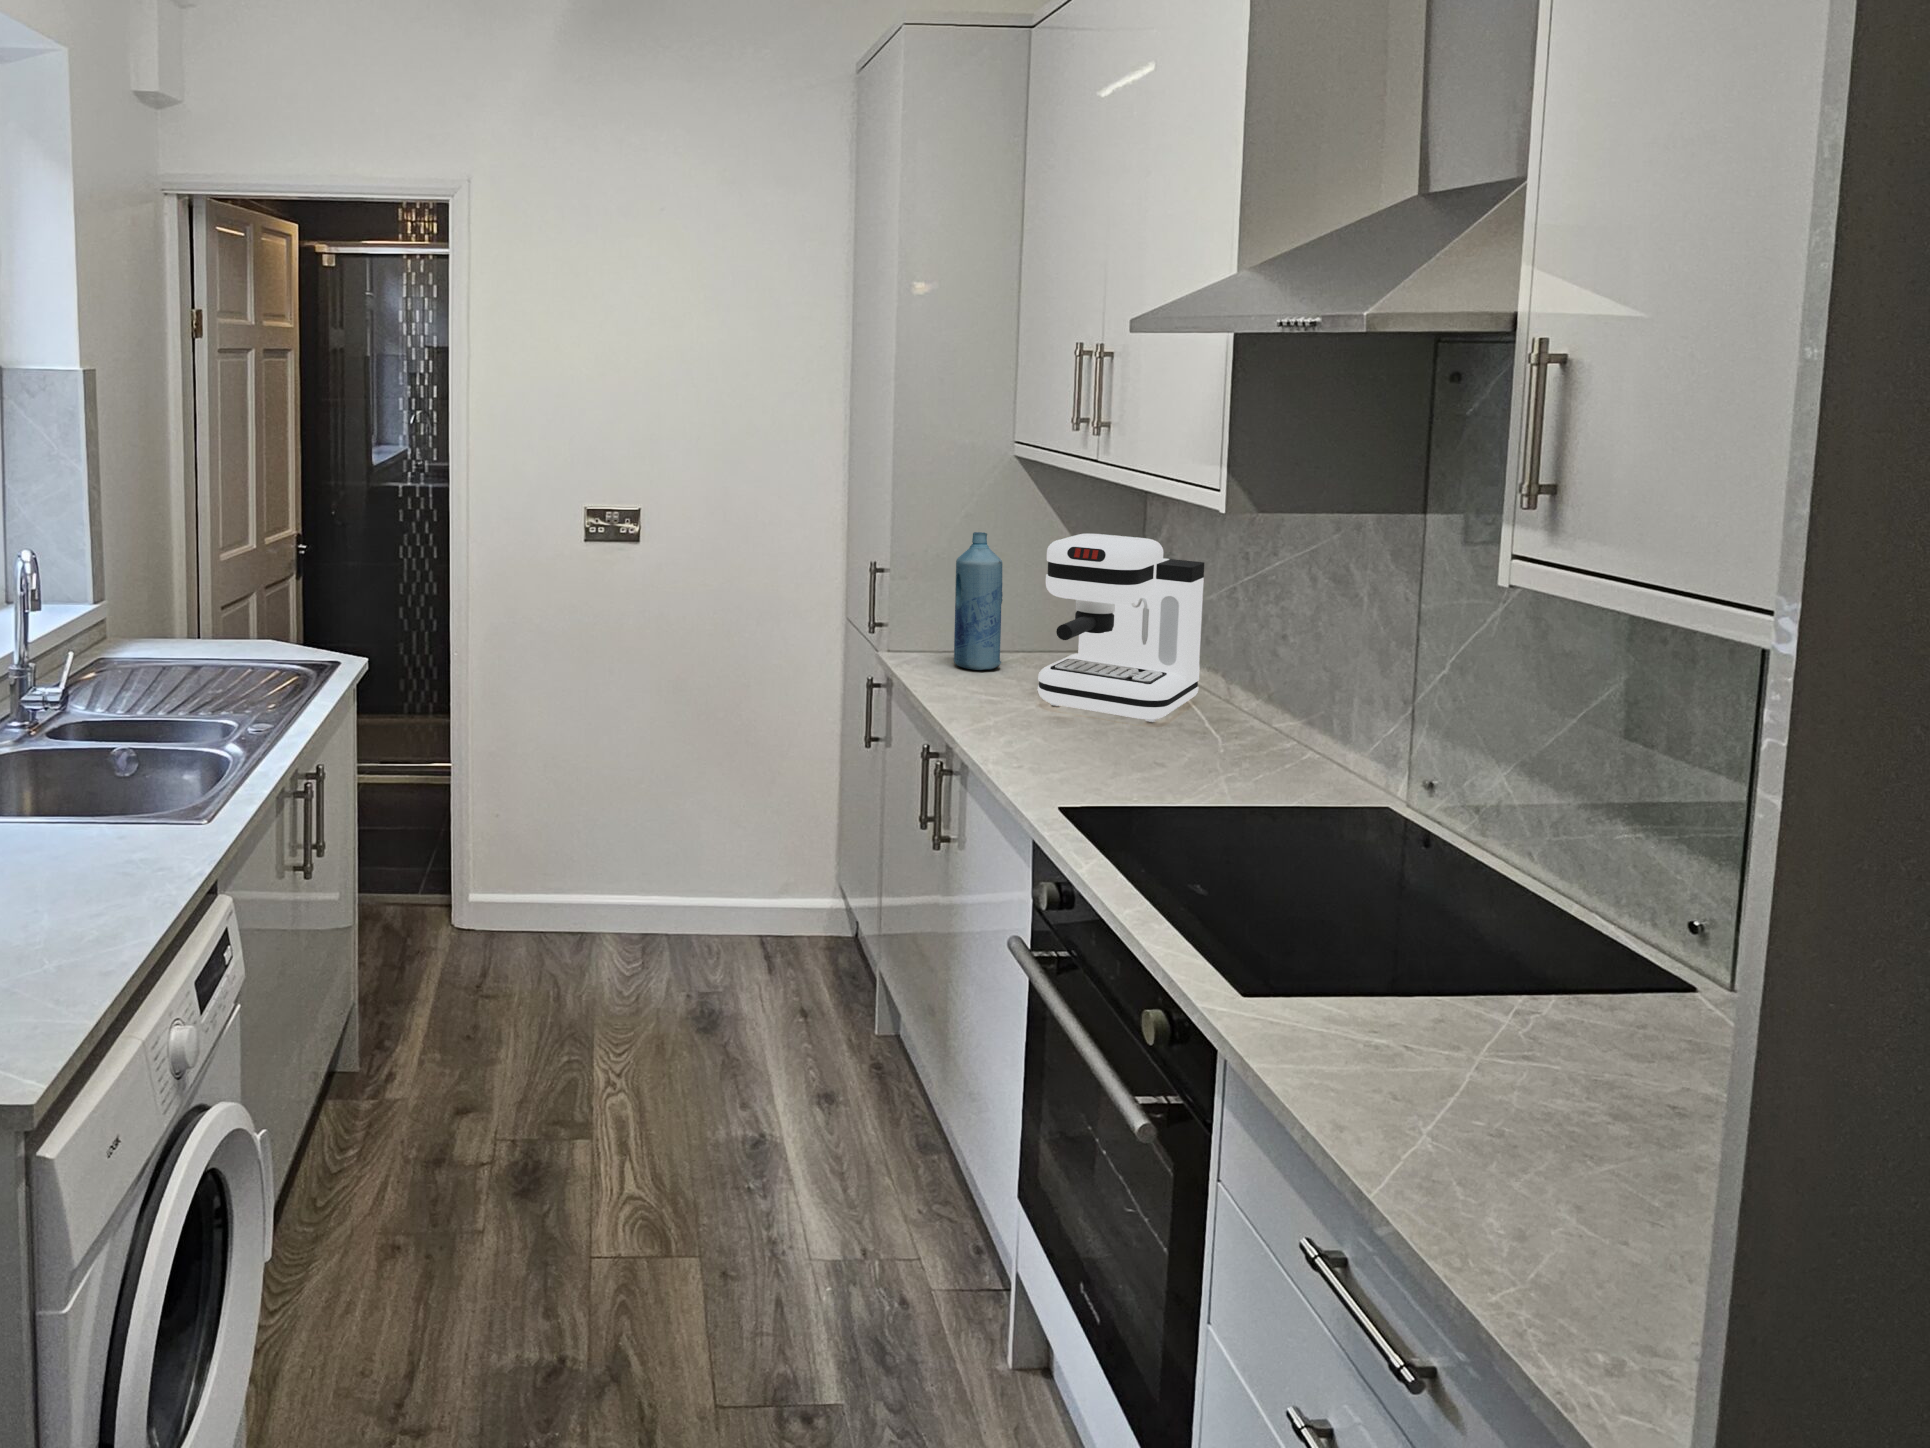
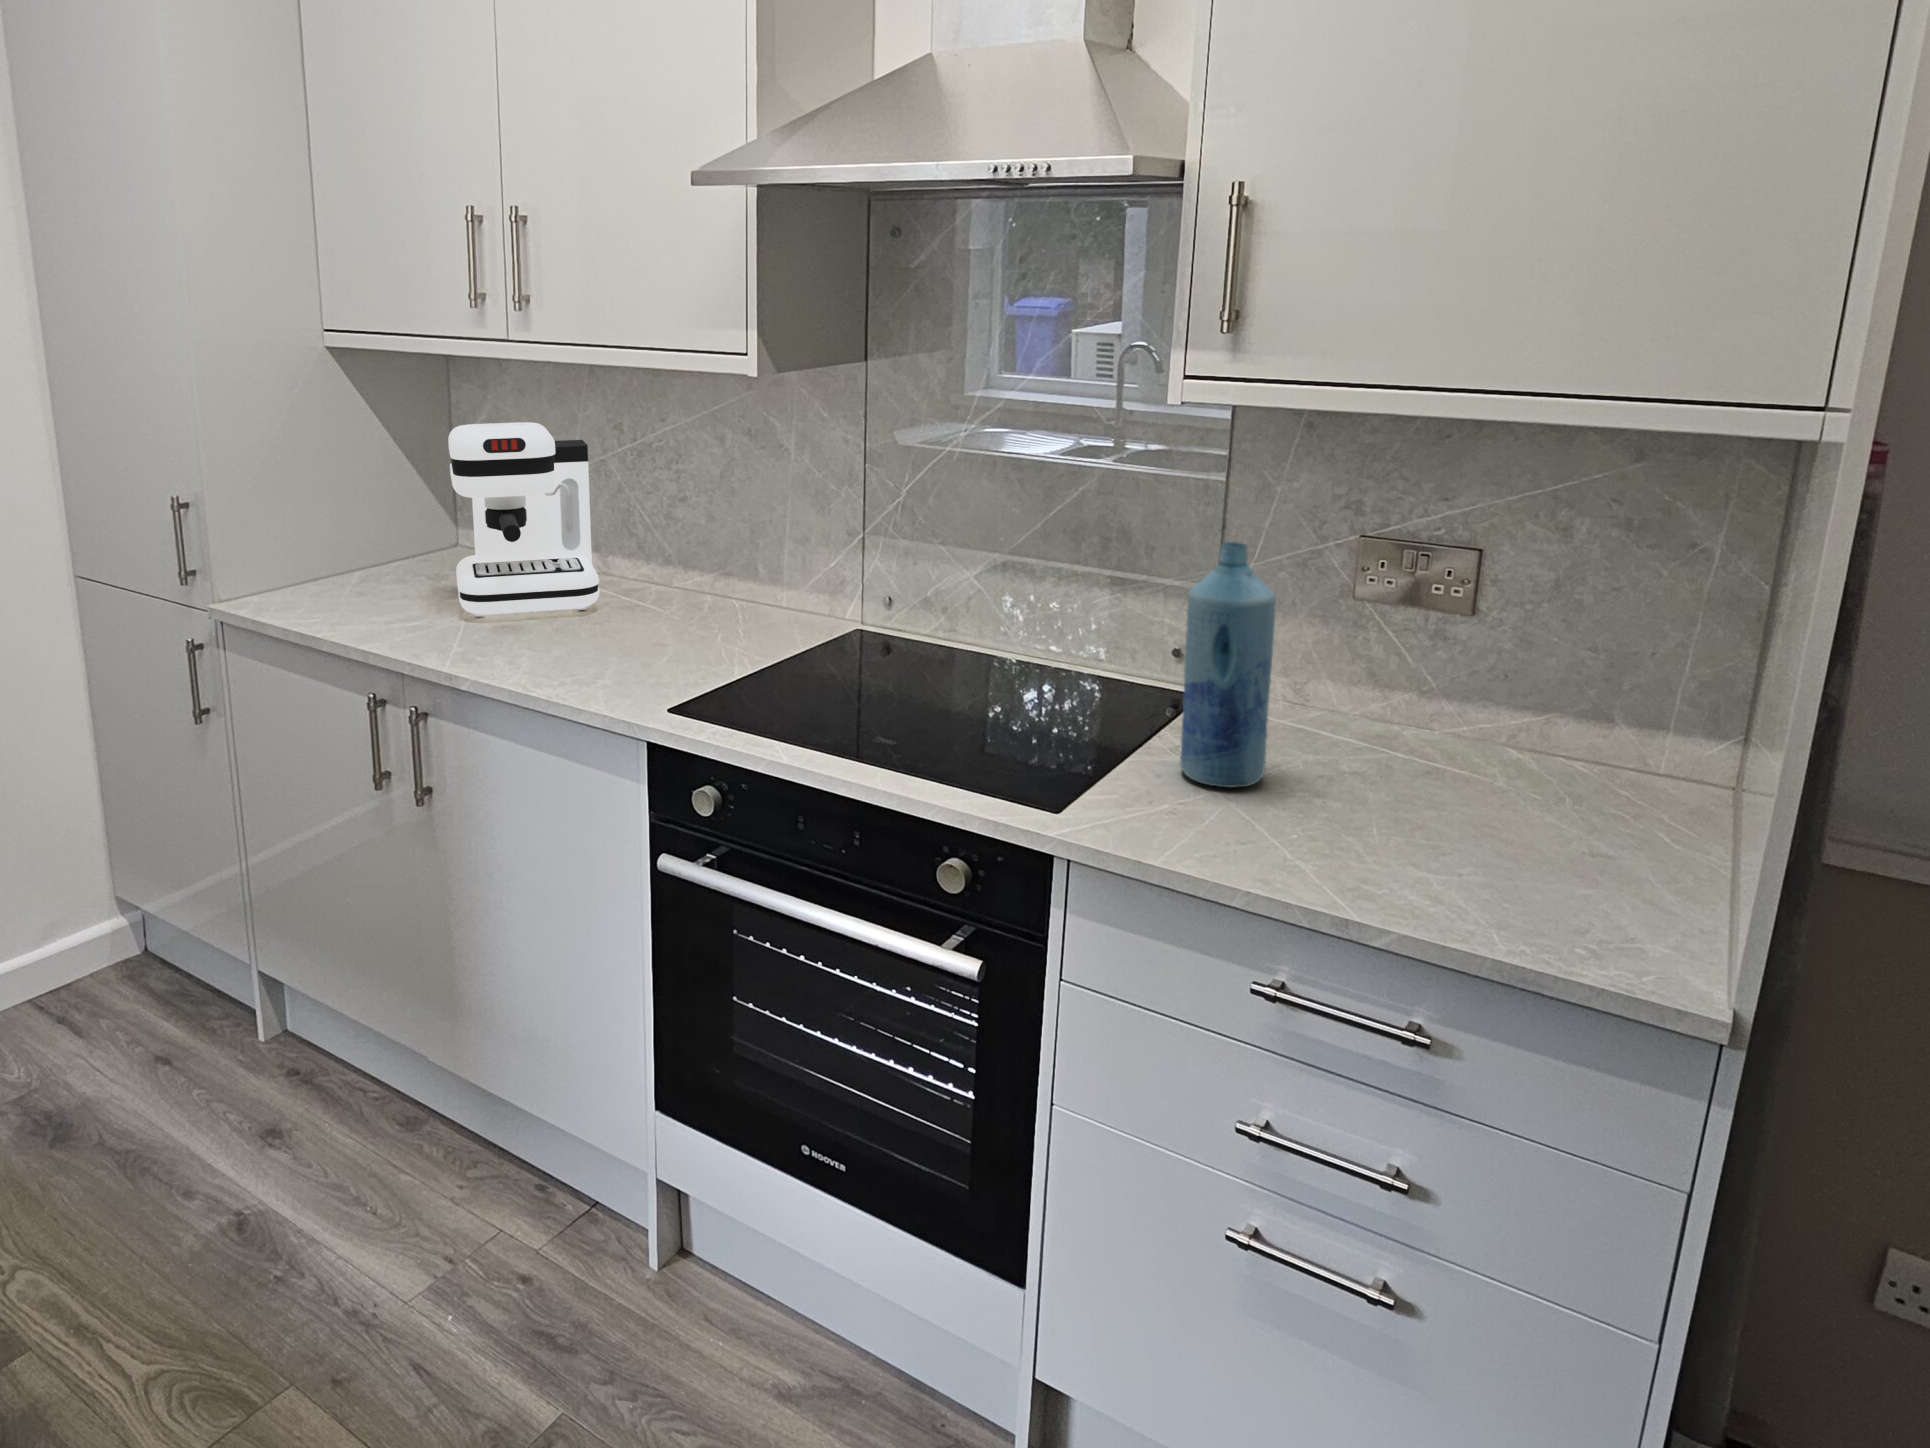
bottle: present [954,532,1003,670] -> present [1180,542,1276,788]

